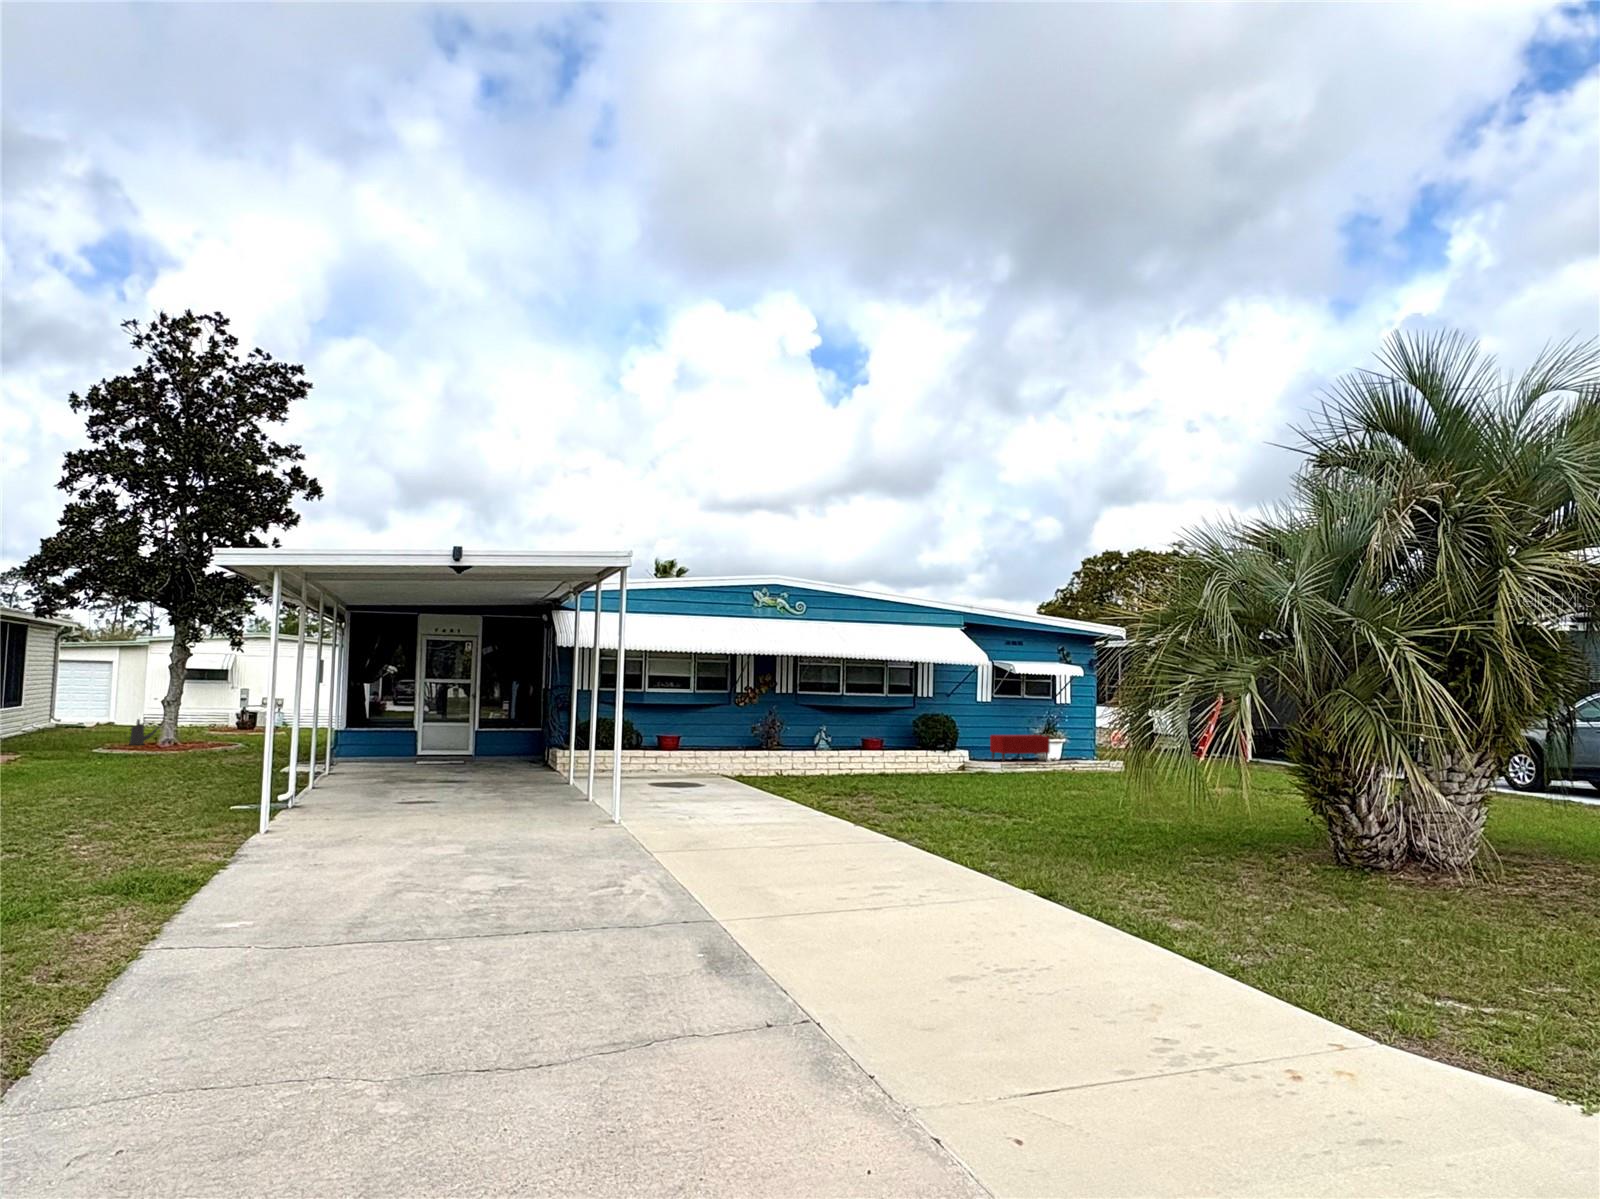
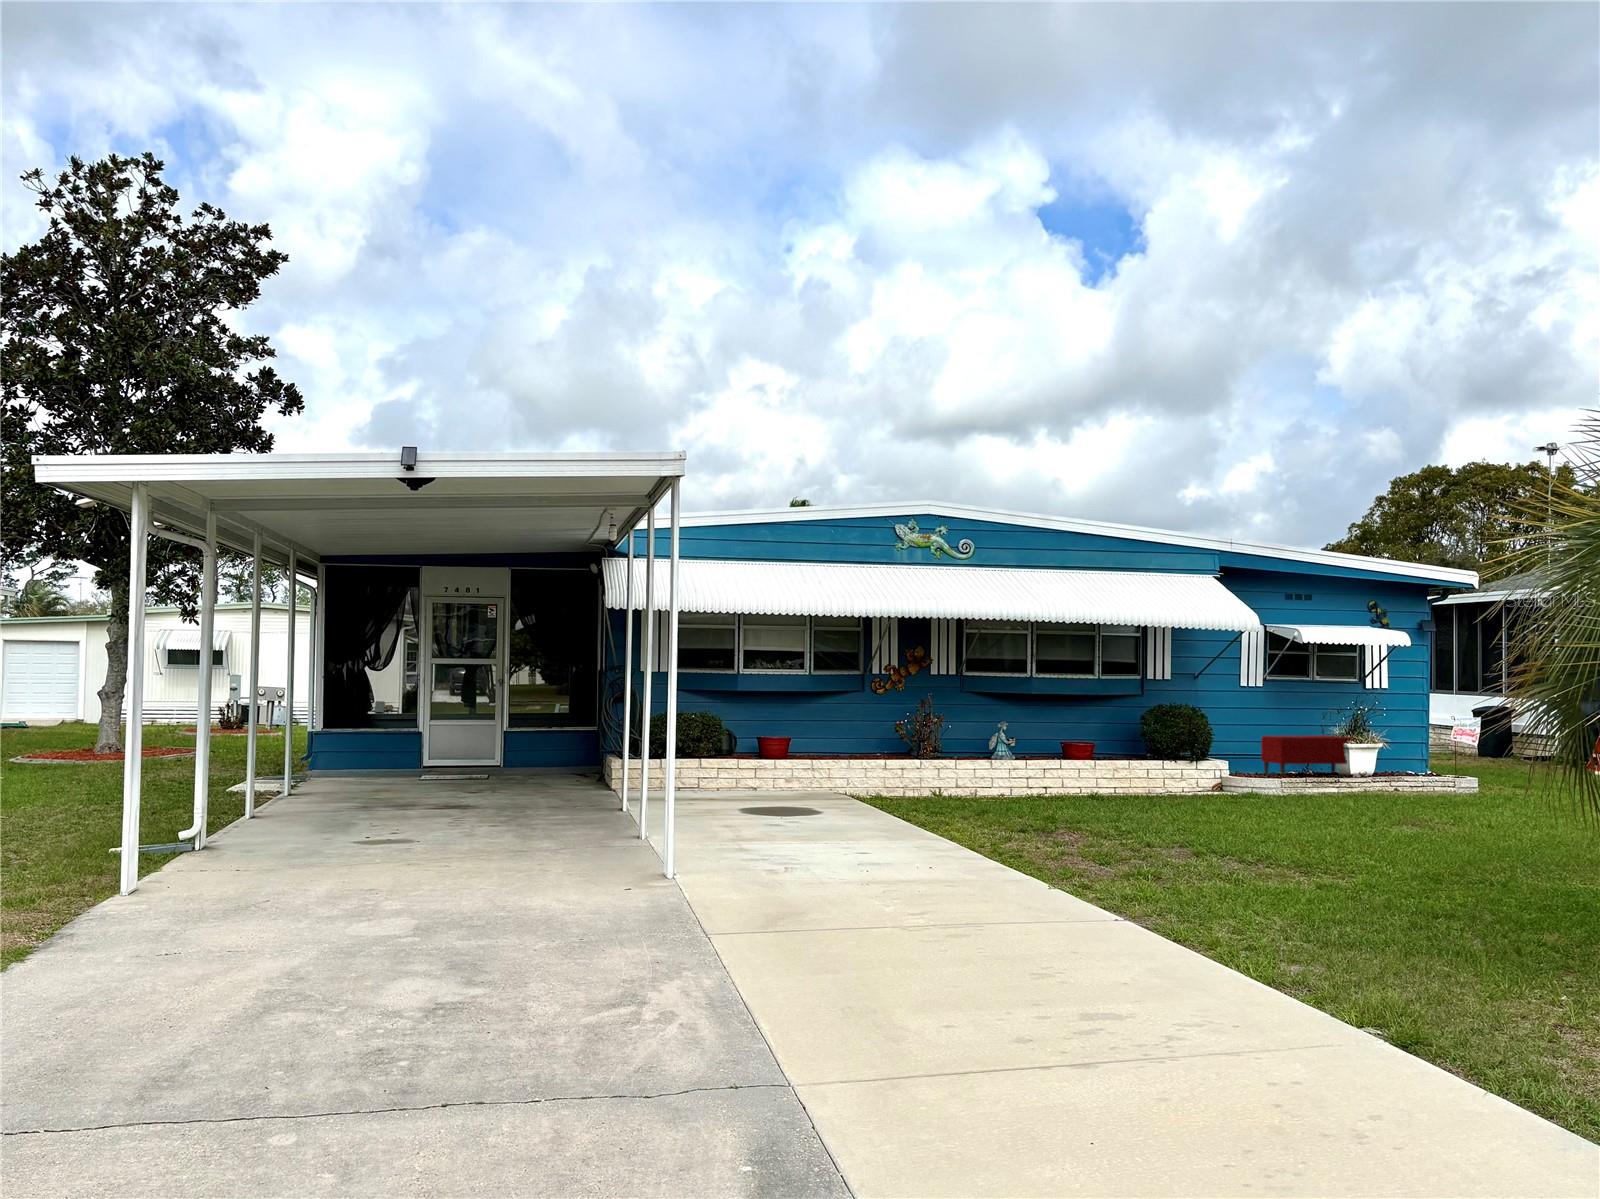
watering can: present [130,719,161,745] -> none [51,716,100,751]

